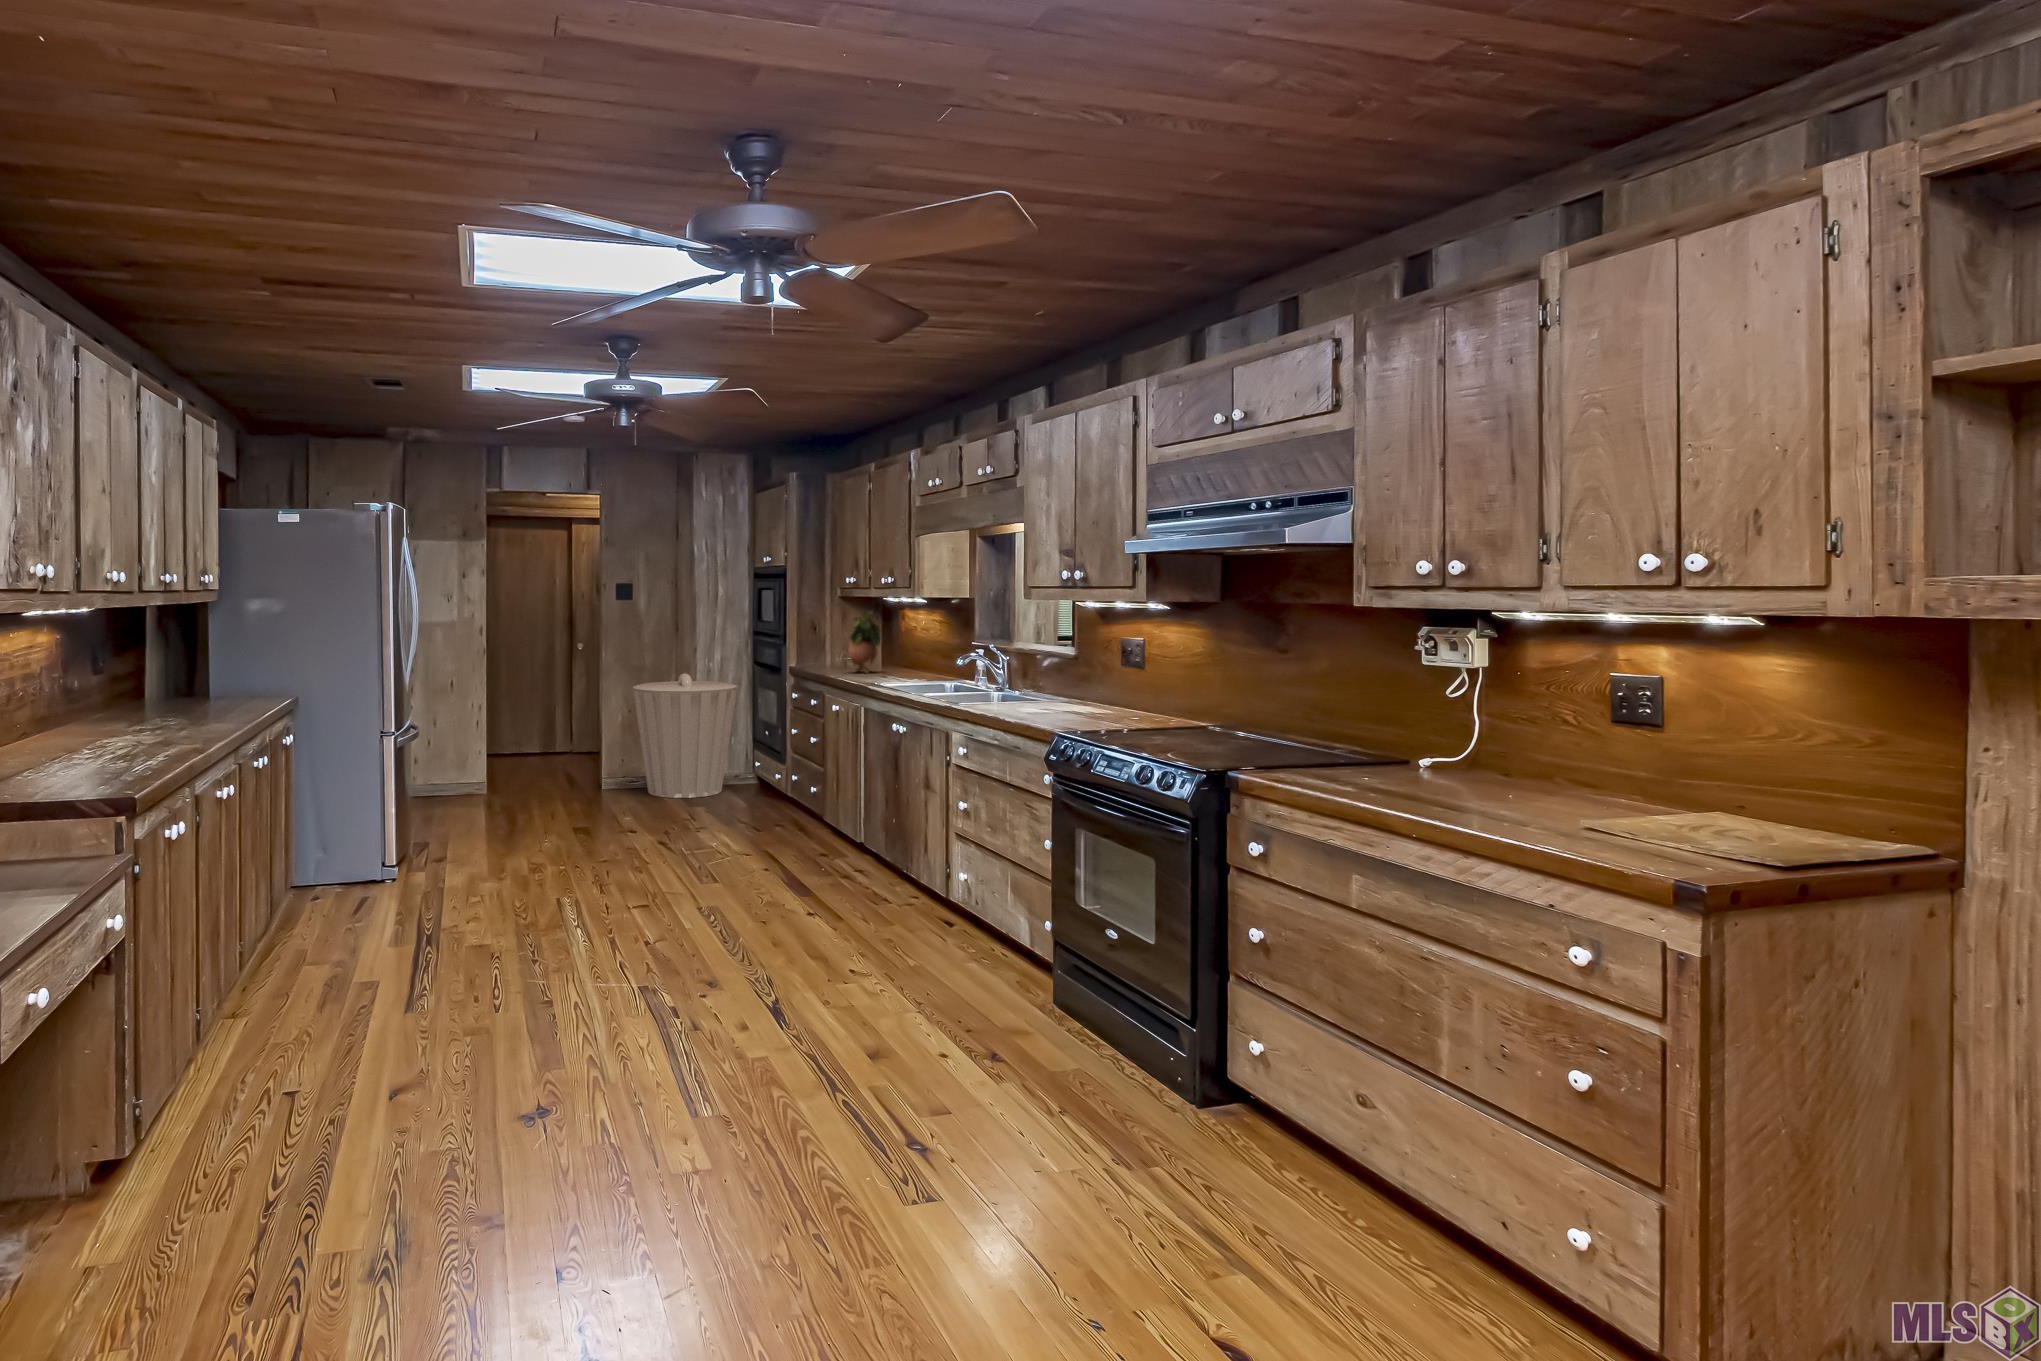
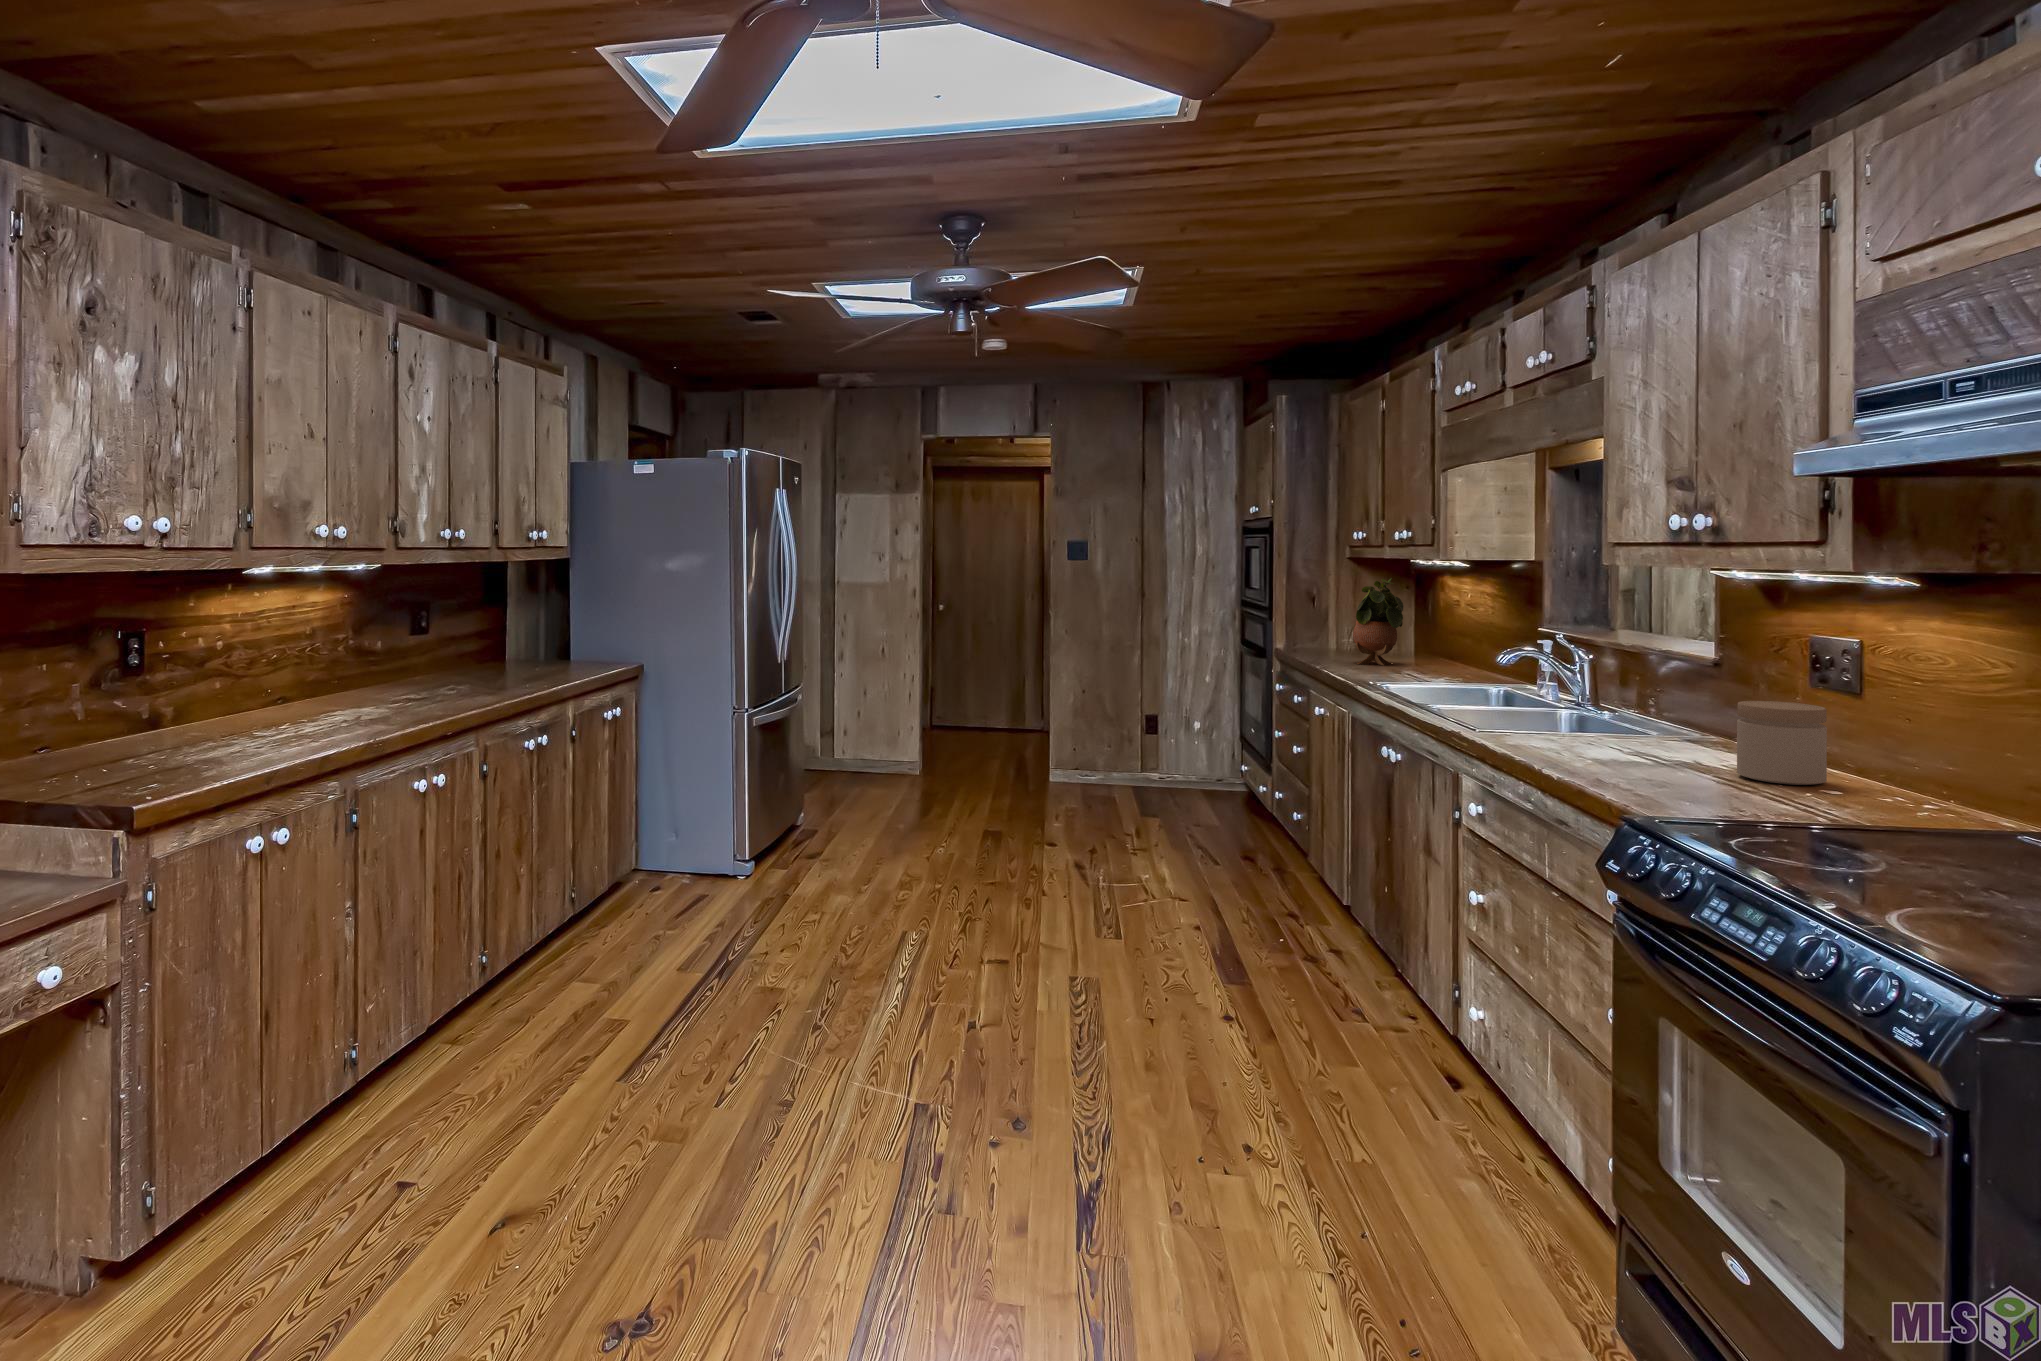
trash can: present [633,673,737,798] -> none [1082,651,1215,807]
jar: none [1094,673,1134,716] -> present [1737,701,1827,785]

